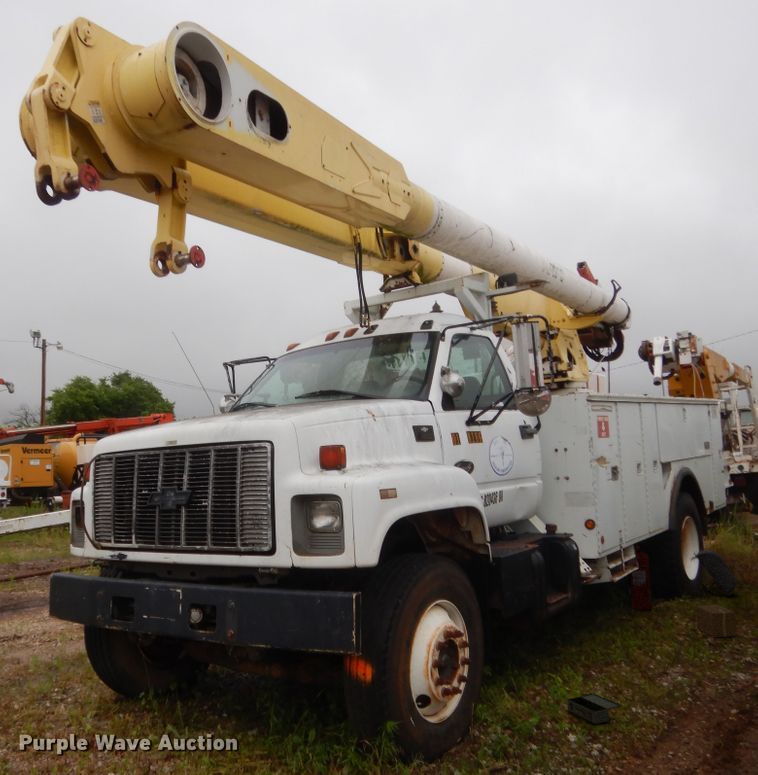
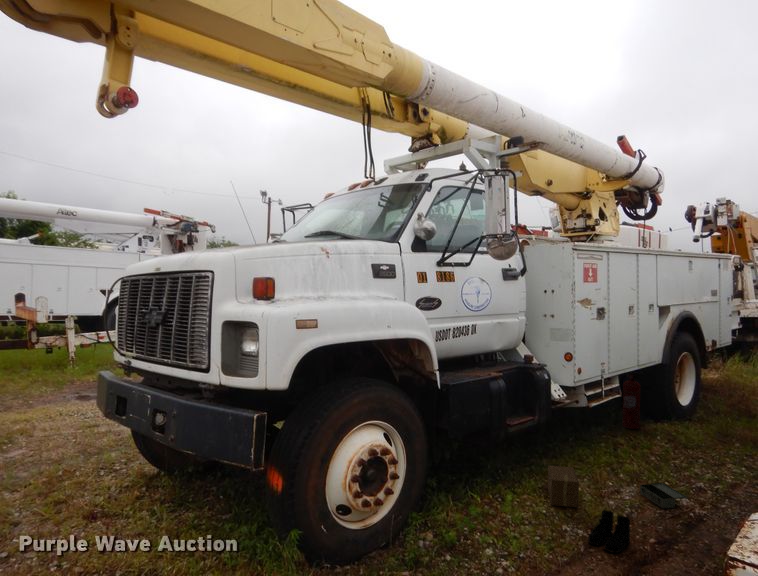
backpack: present [691,550,737,596] -> none [684,383,729,424]
cardboard box: present [696,605,736,637] -> present [548,465,579,508]
boots: none [658,678,698,719] -> present [588,510,630,553]
toolbox: present [567,694,621,724] -> present [640,483,686,508]

